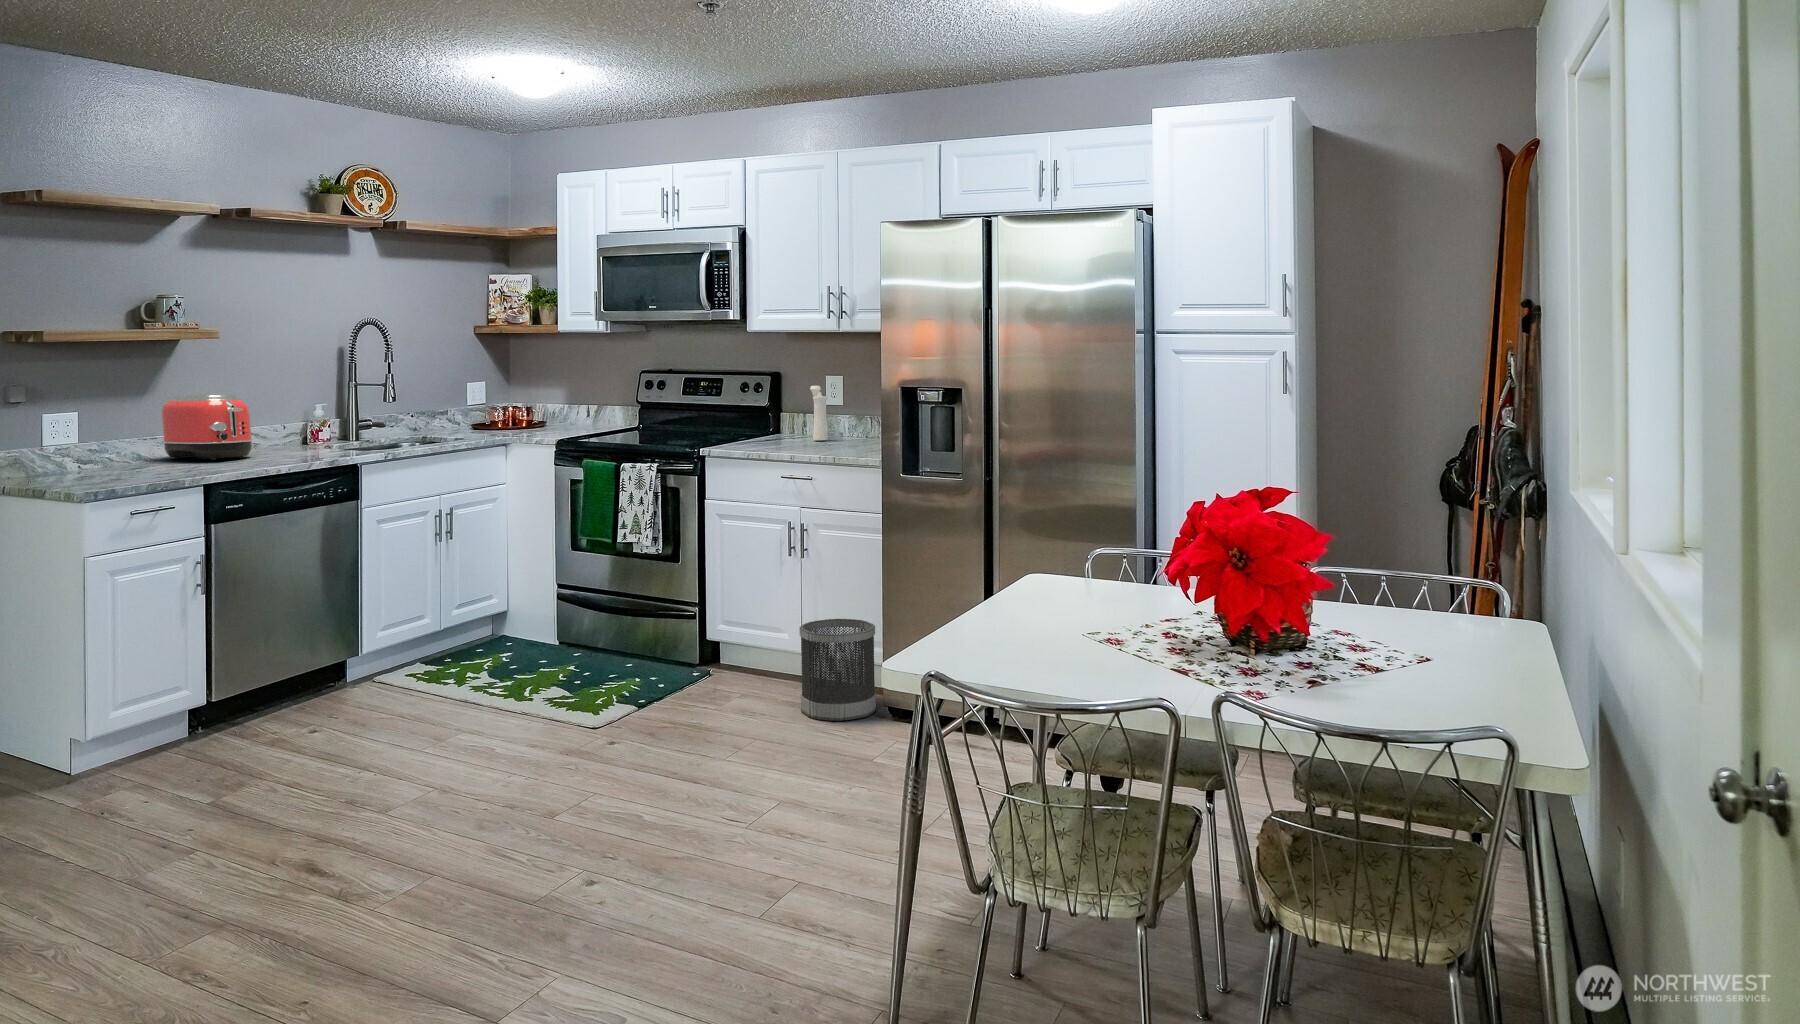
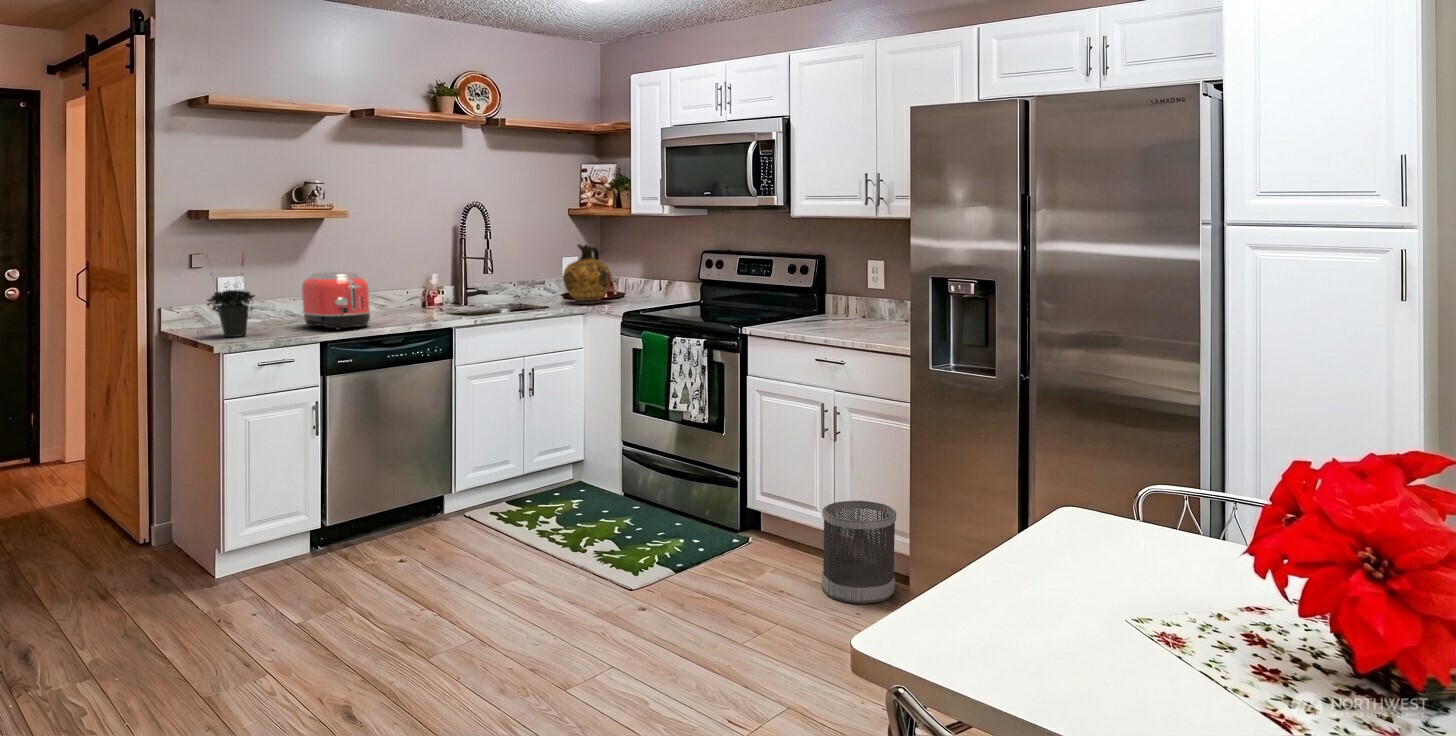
potted plant: none [41,364,109,470] -> present [207,257,255,337]
ceramic jug: none [477,365,534,433] -> present [563,244,611,304]
pepper mill: present [810,386,828,440] -> none [852,269,867,322]

